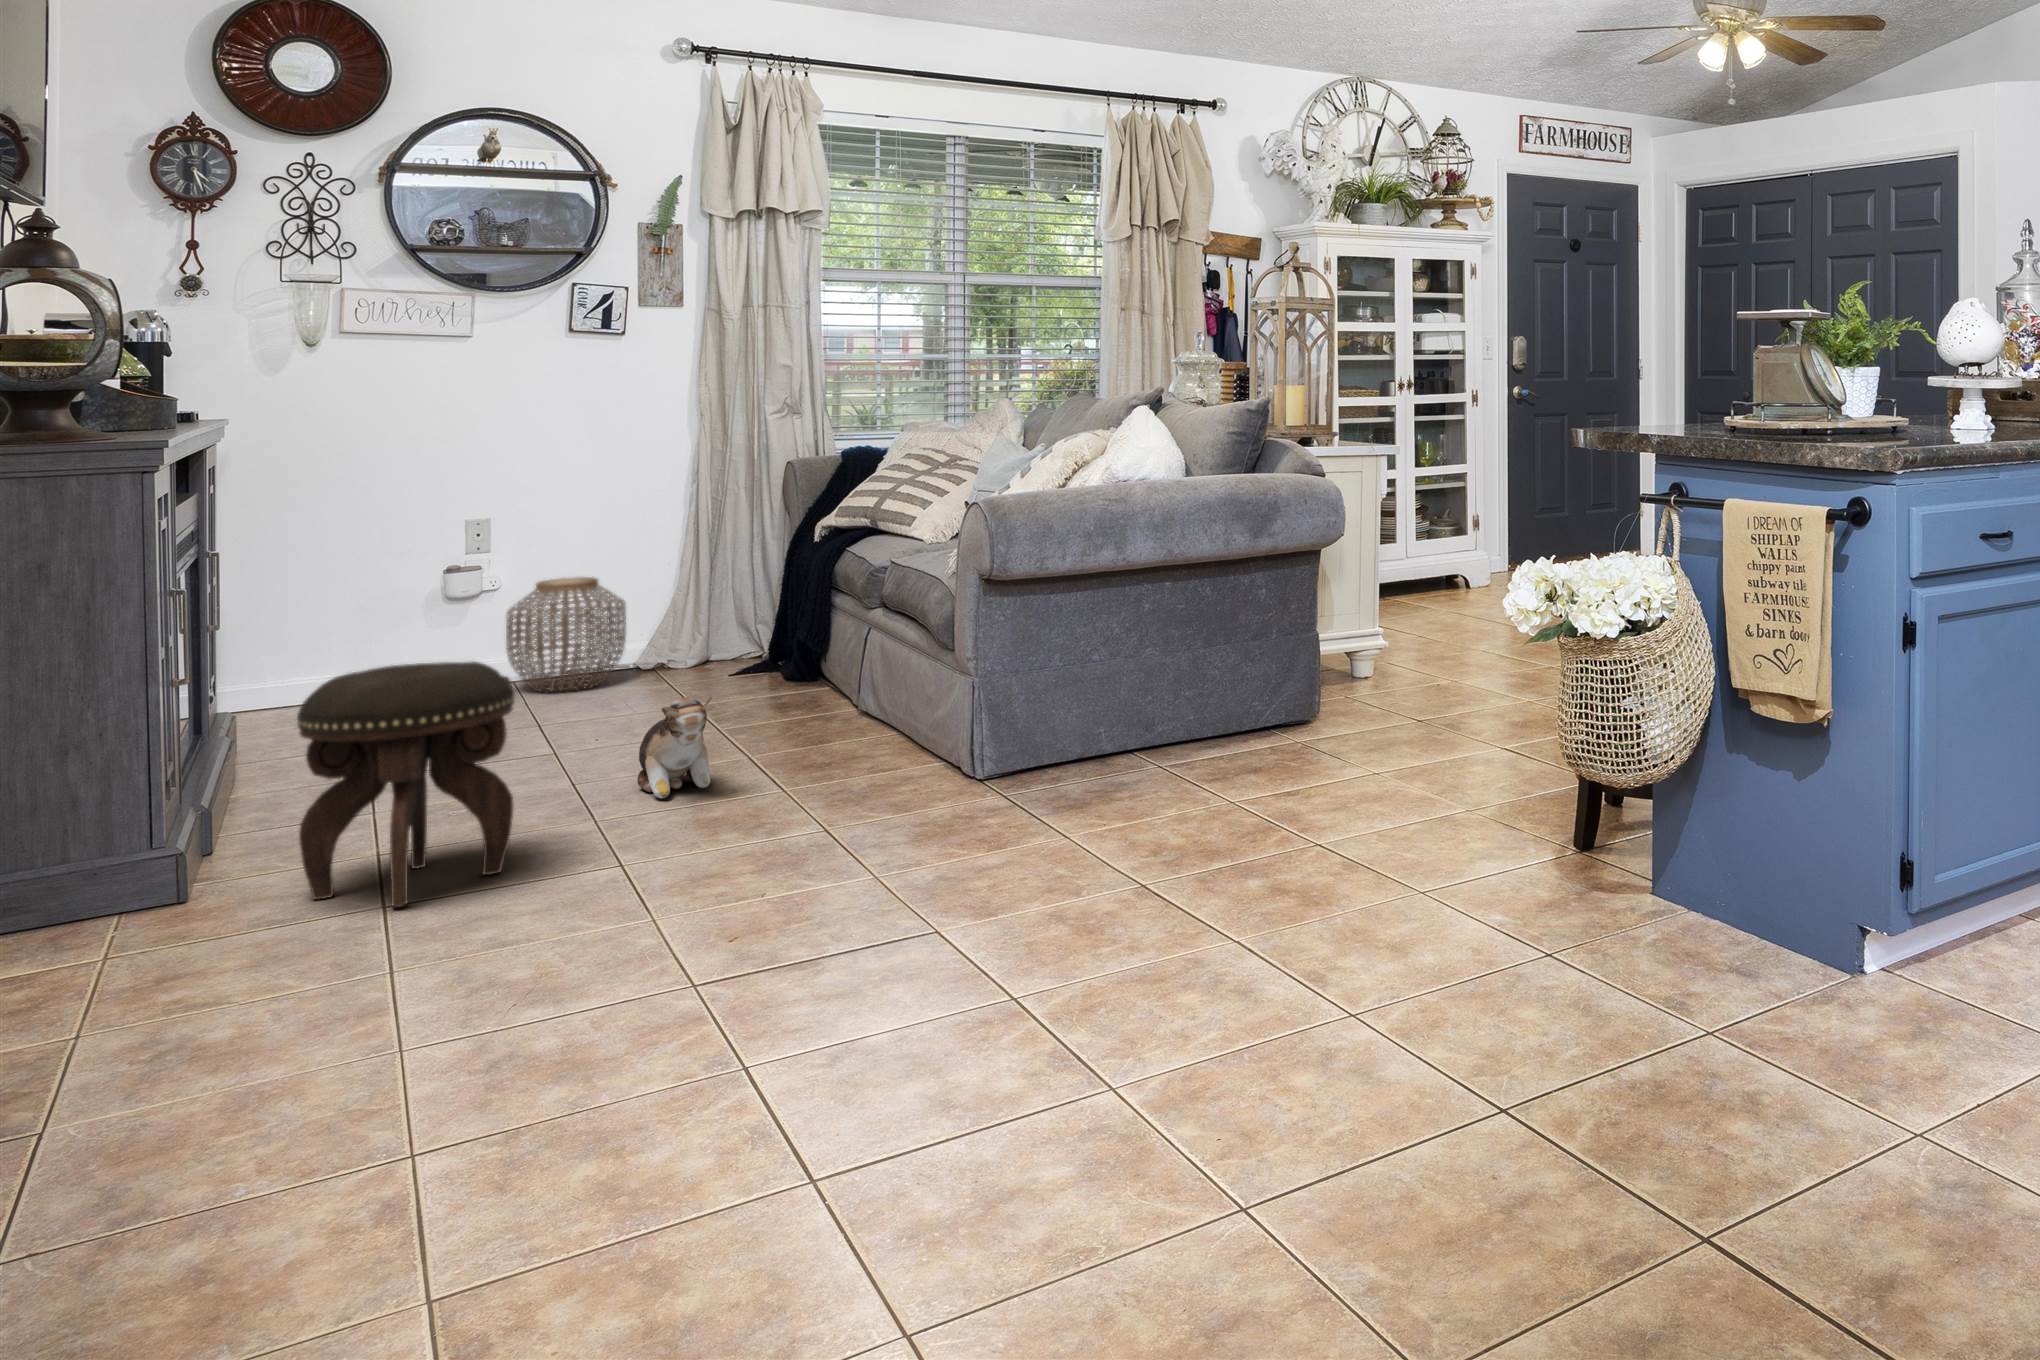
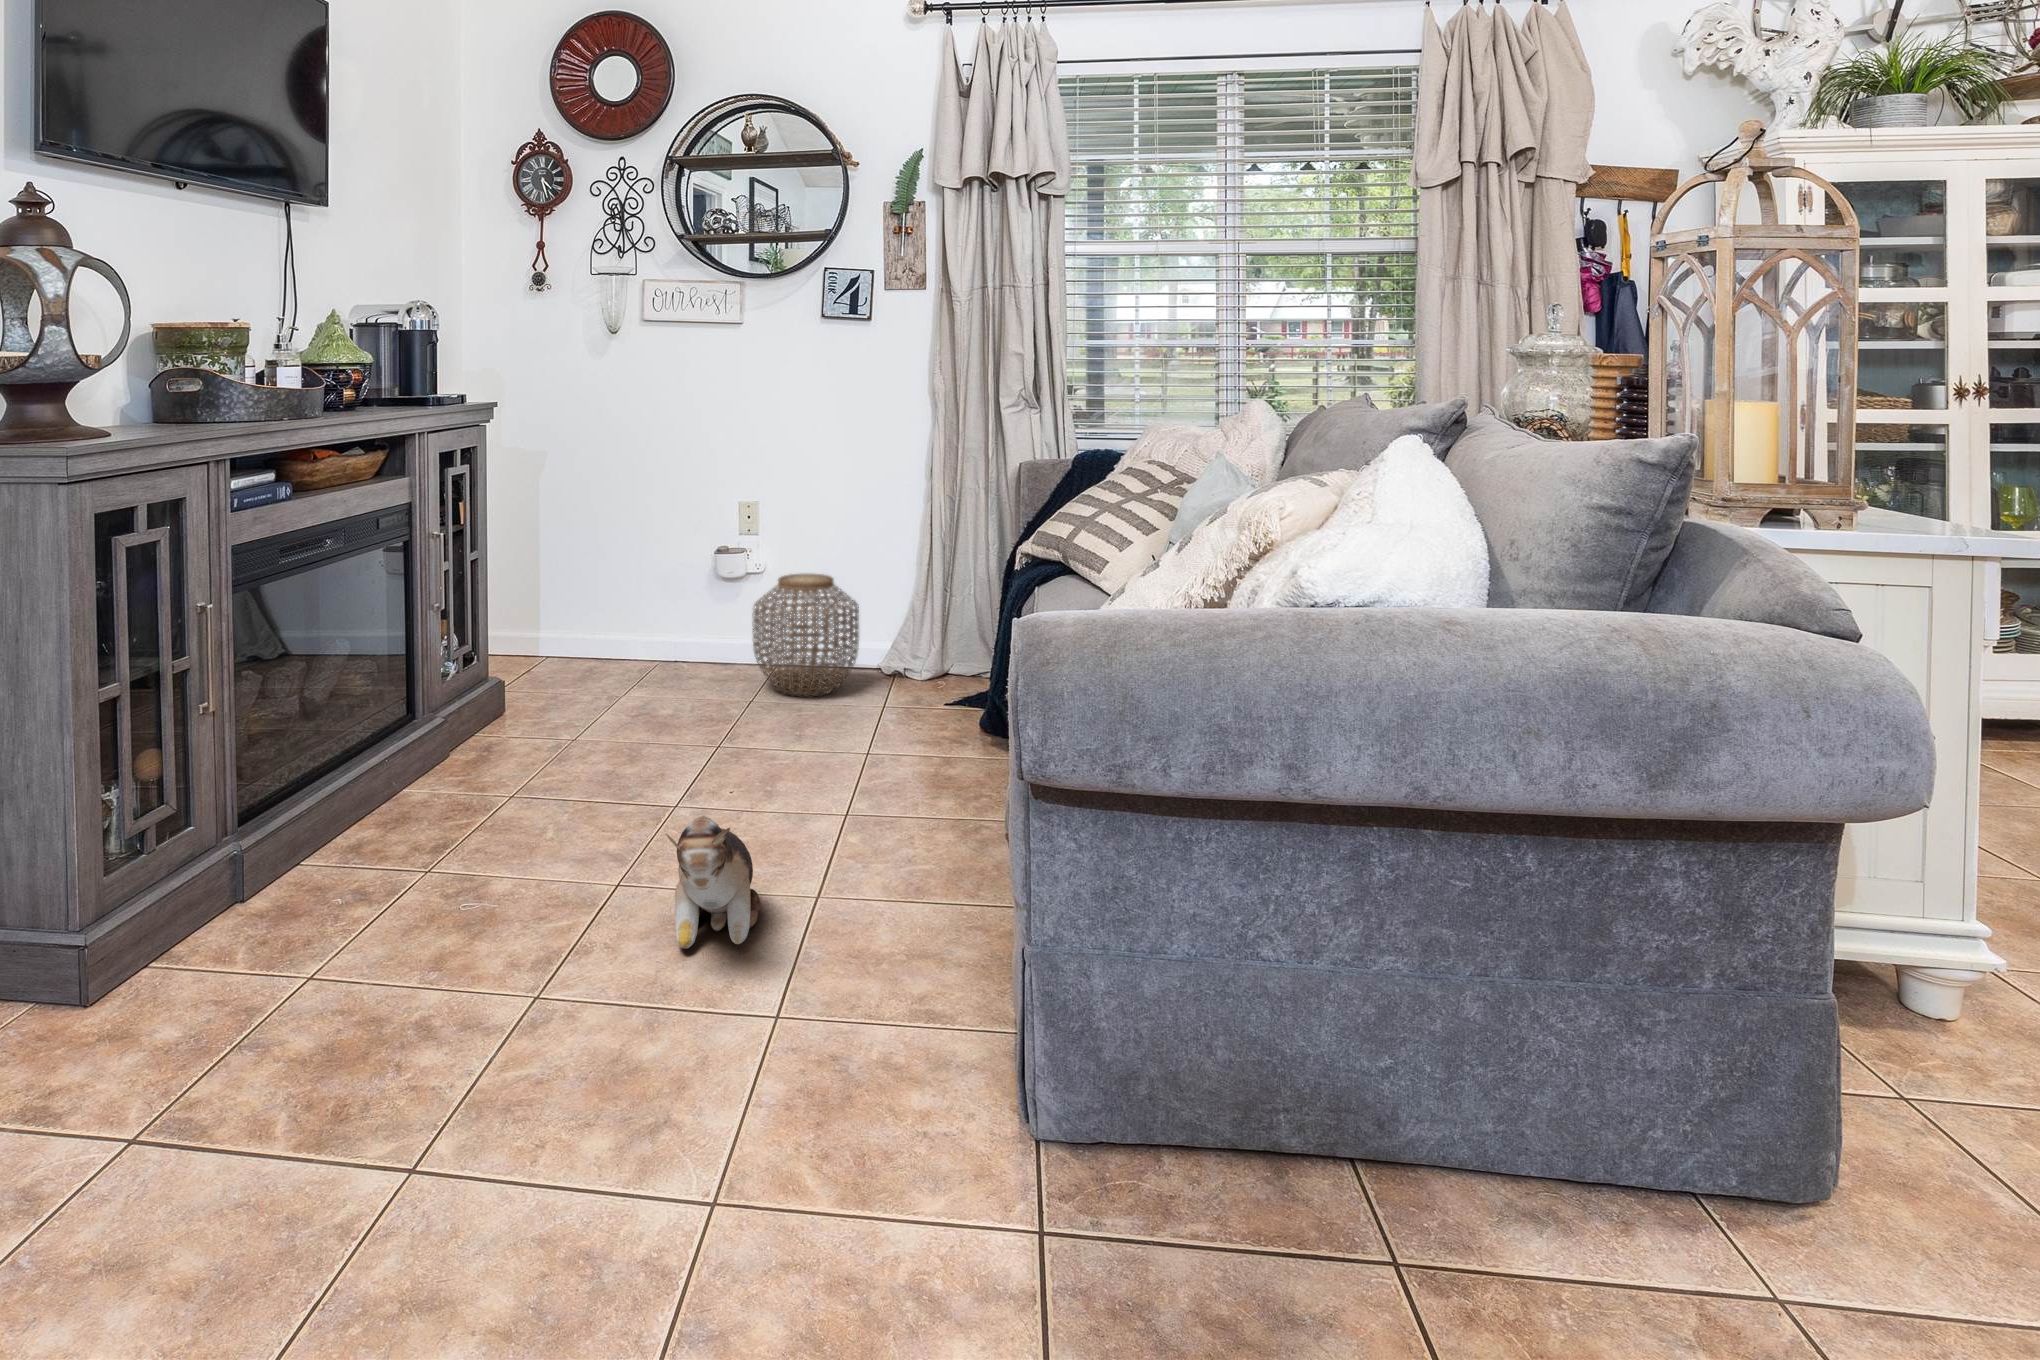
footstool: present [297,662,515,907] -> none [172,739,427,1107]

